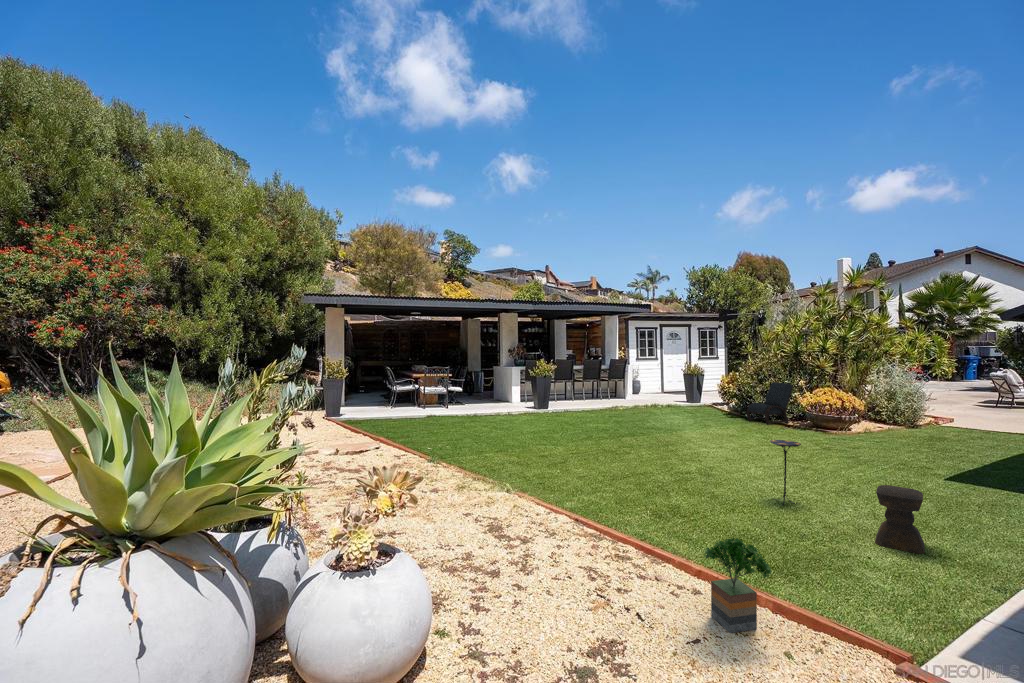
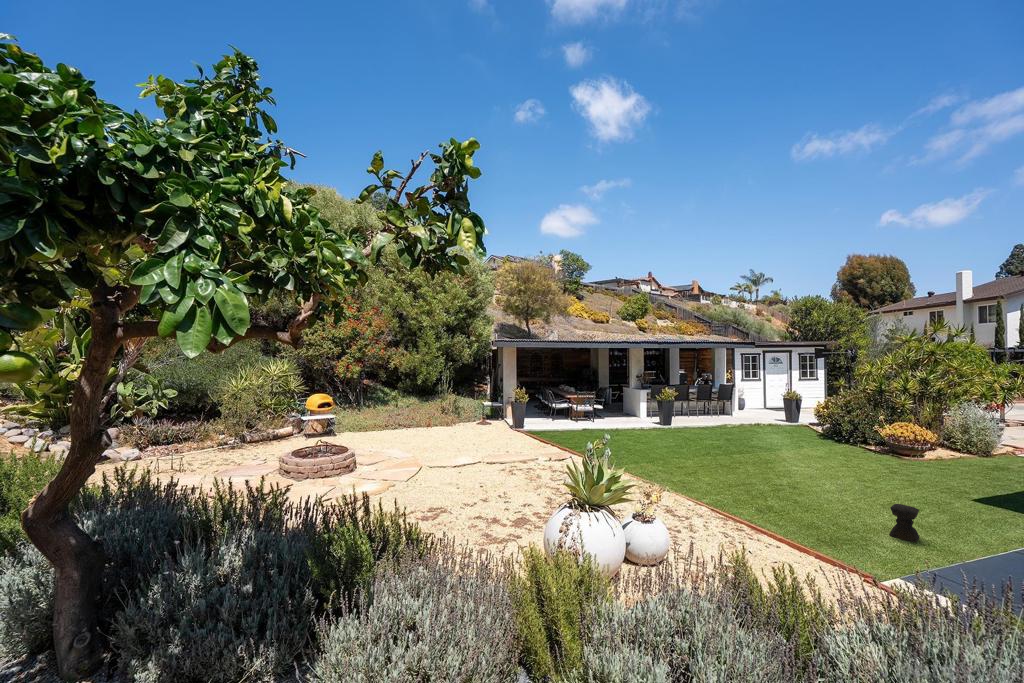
lounge chair: present [747,382,793,425] -> none [835,414,876,448]
side table: present [770,440,801,505] -> none [833,471,854,511]
potted tree: present [705,538,772,633] -> none [782,524,814,564]

